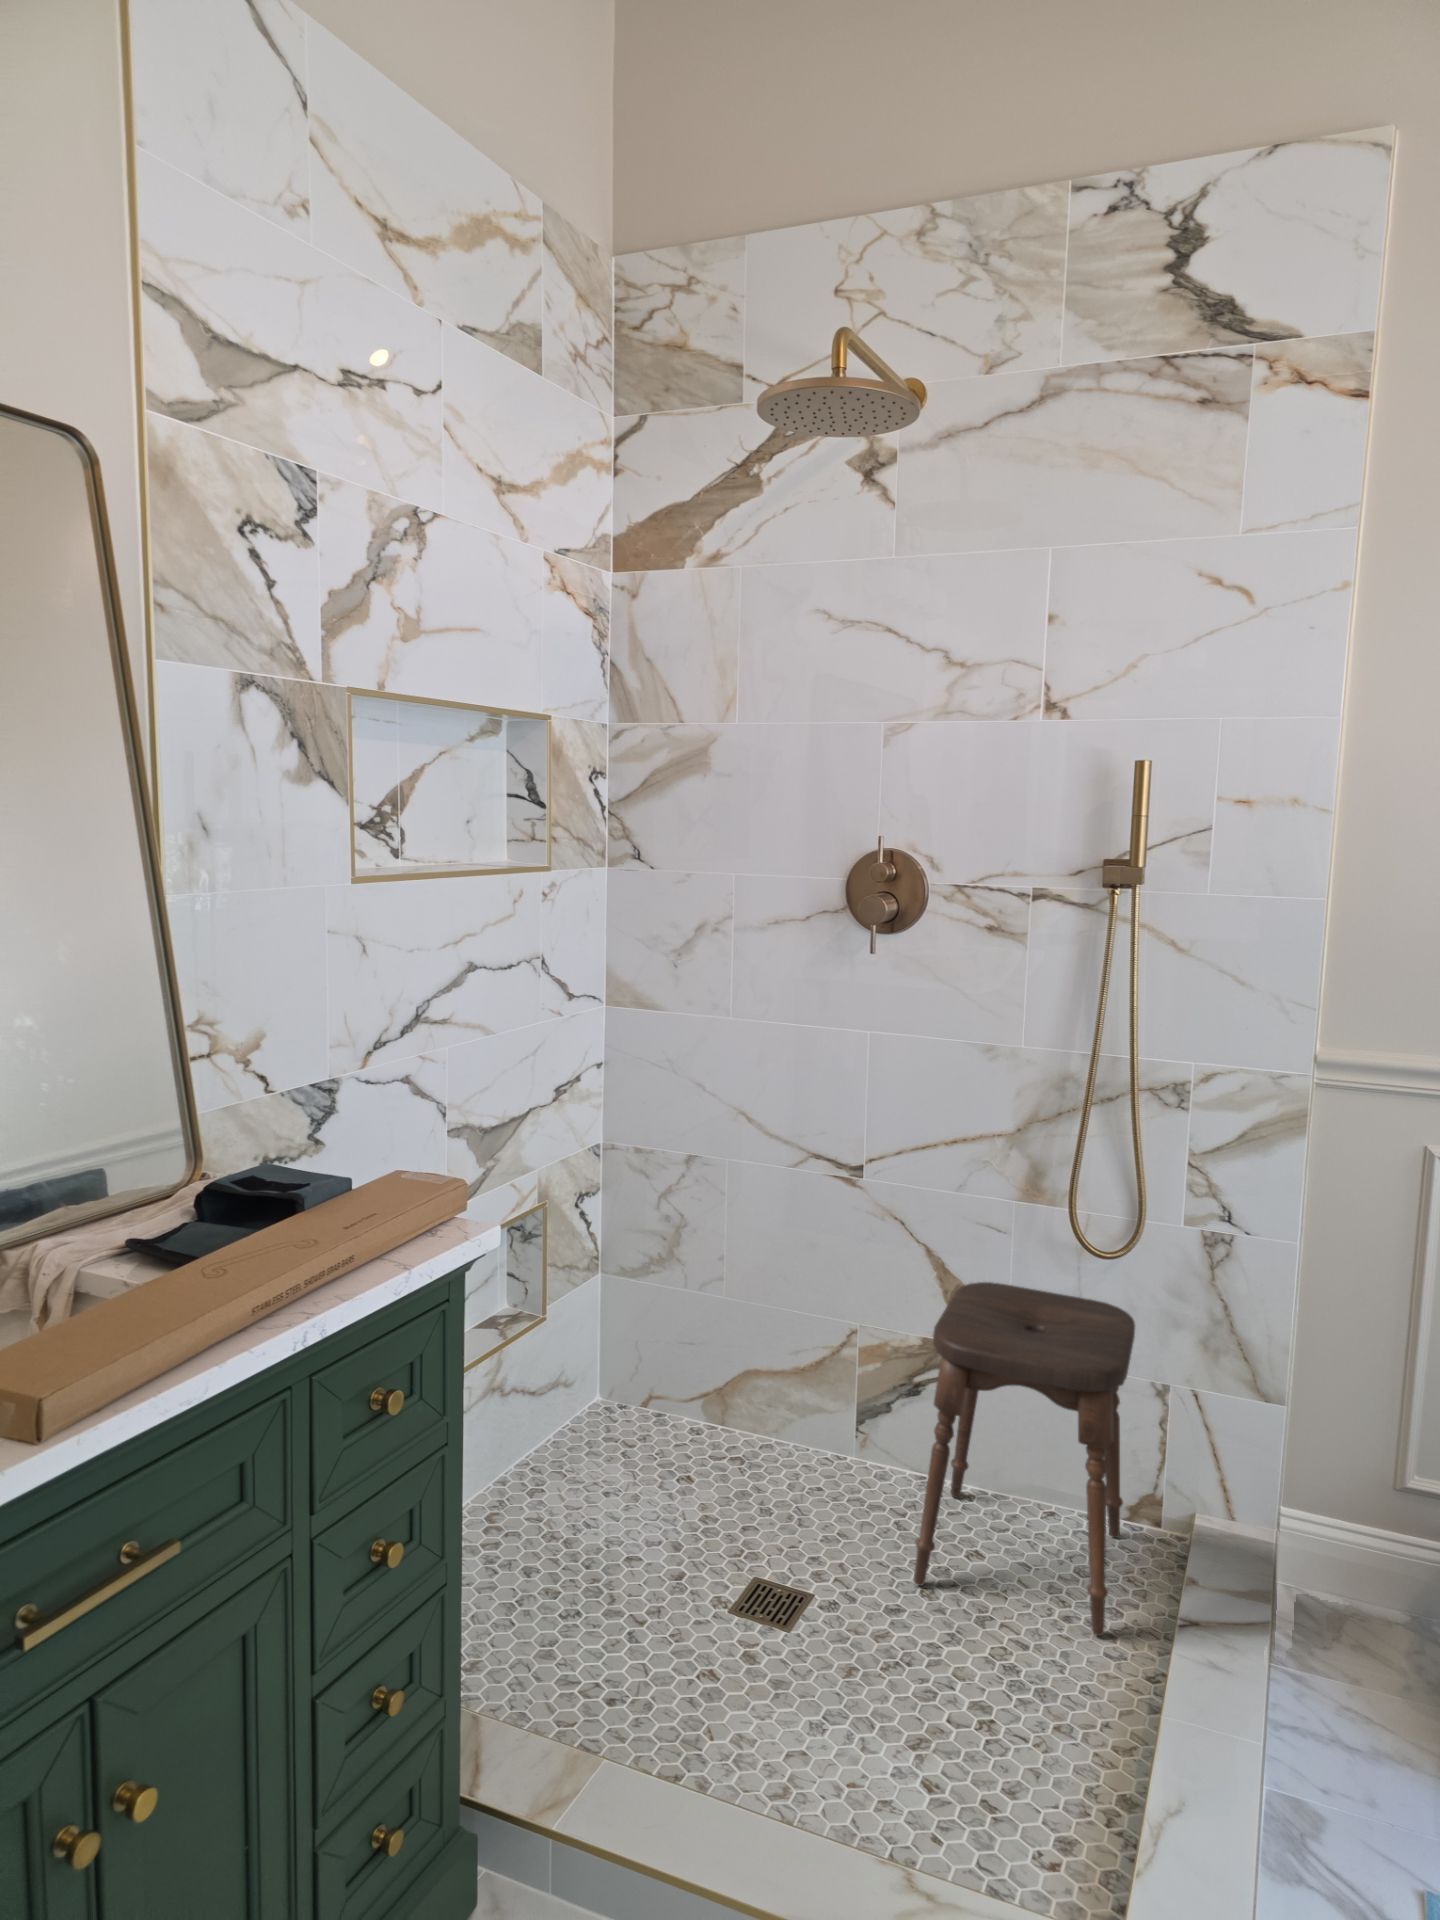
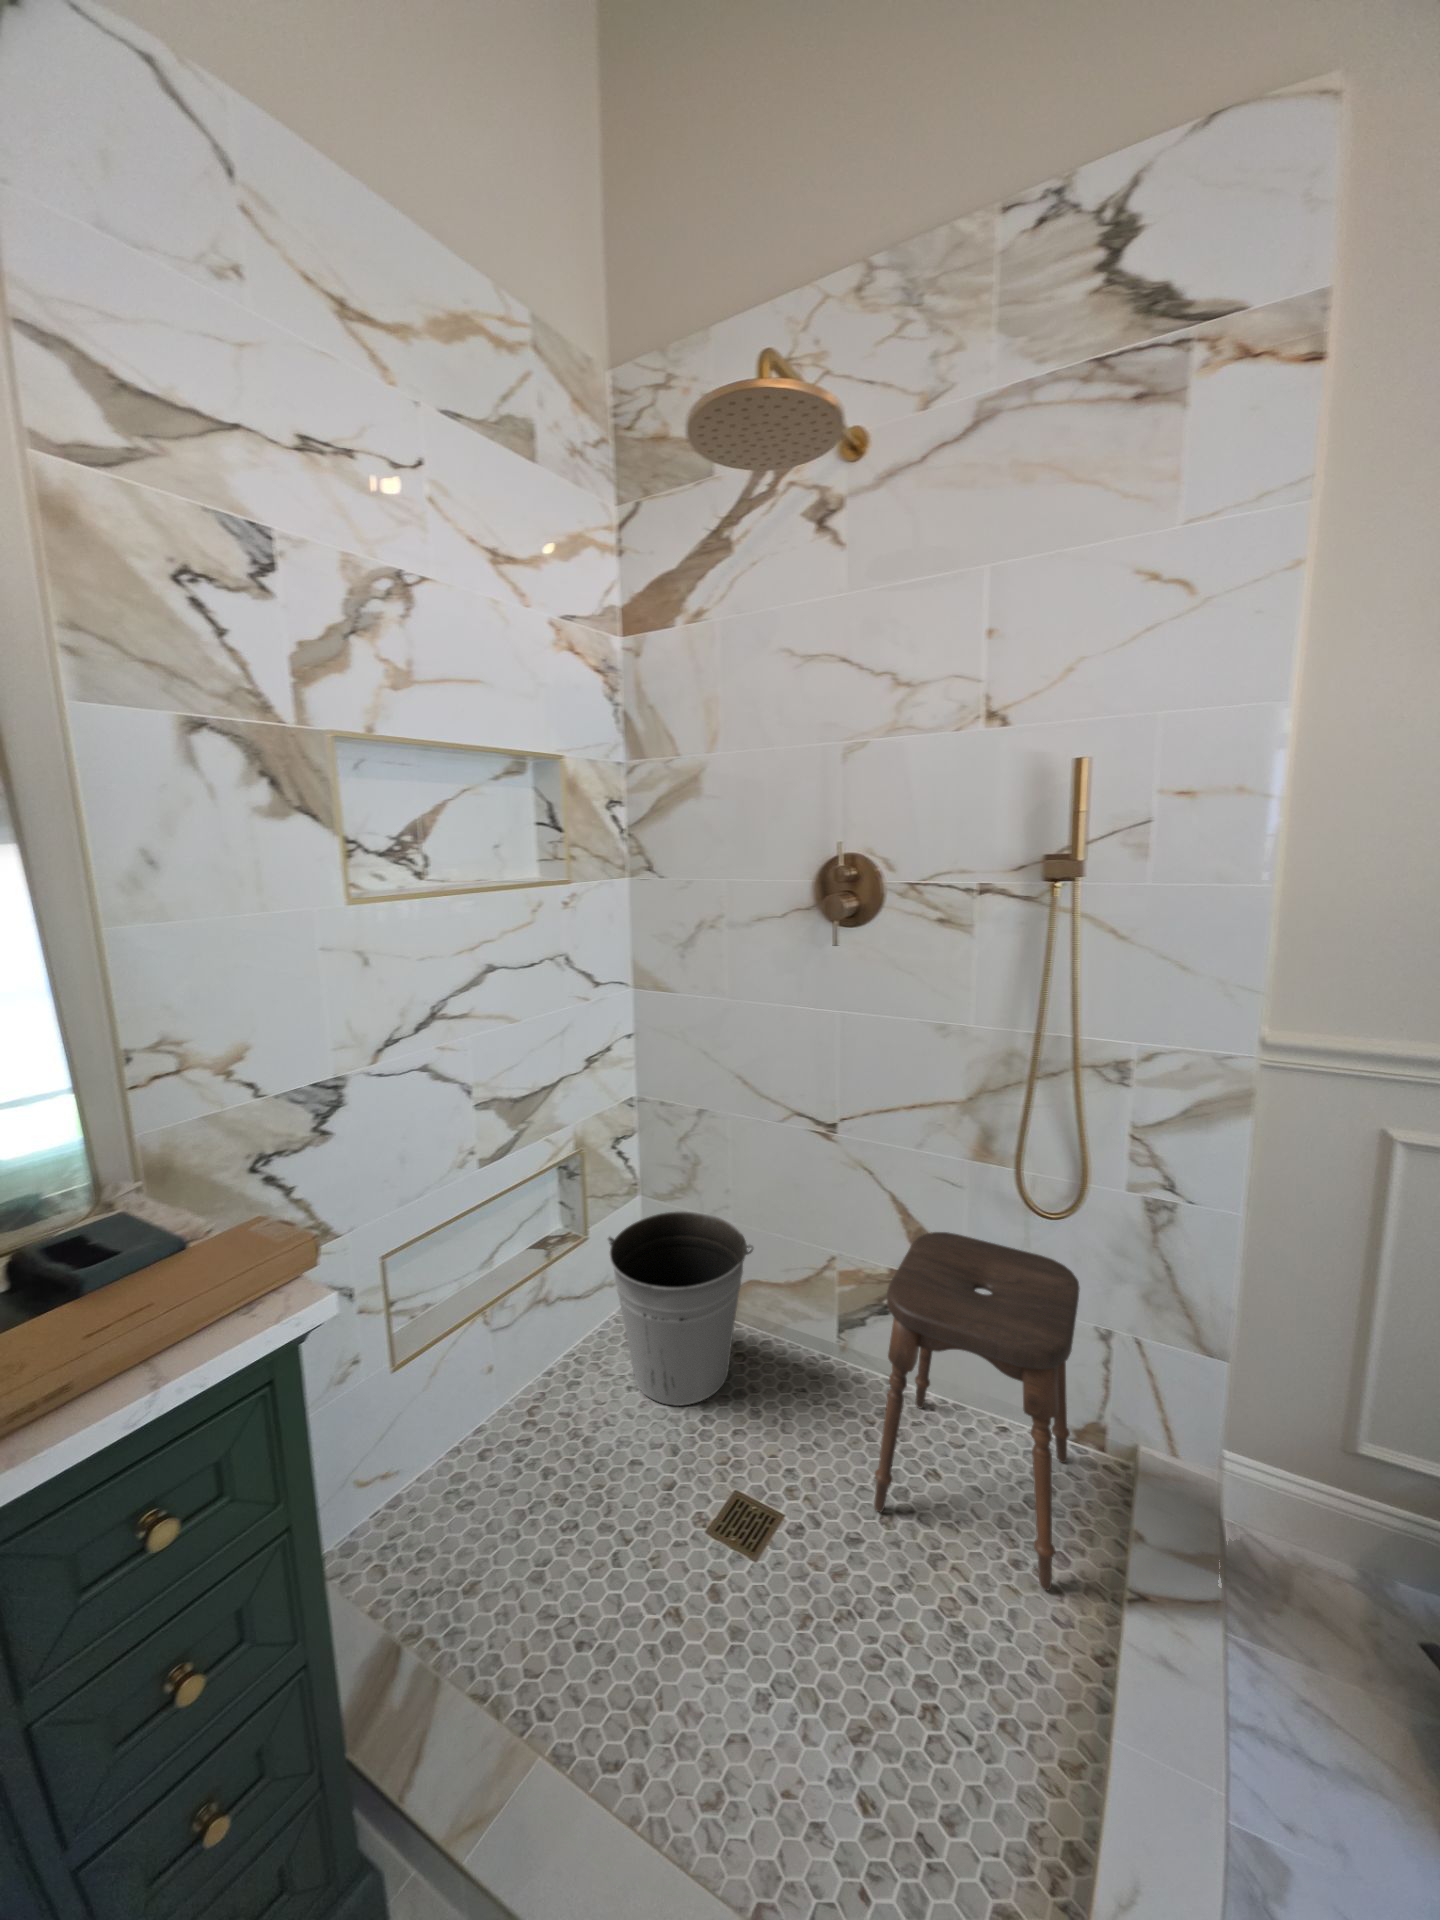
bucket: none [582,1281,762,1505] -> present [608,1211,753,1406]

